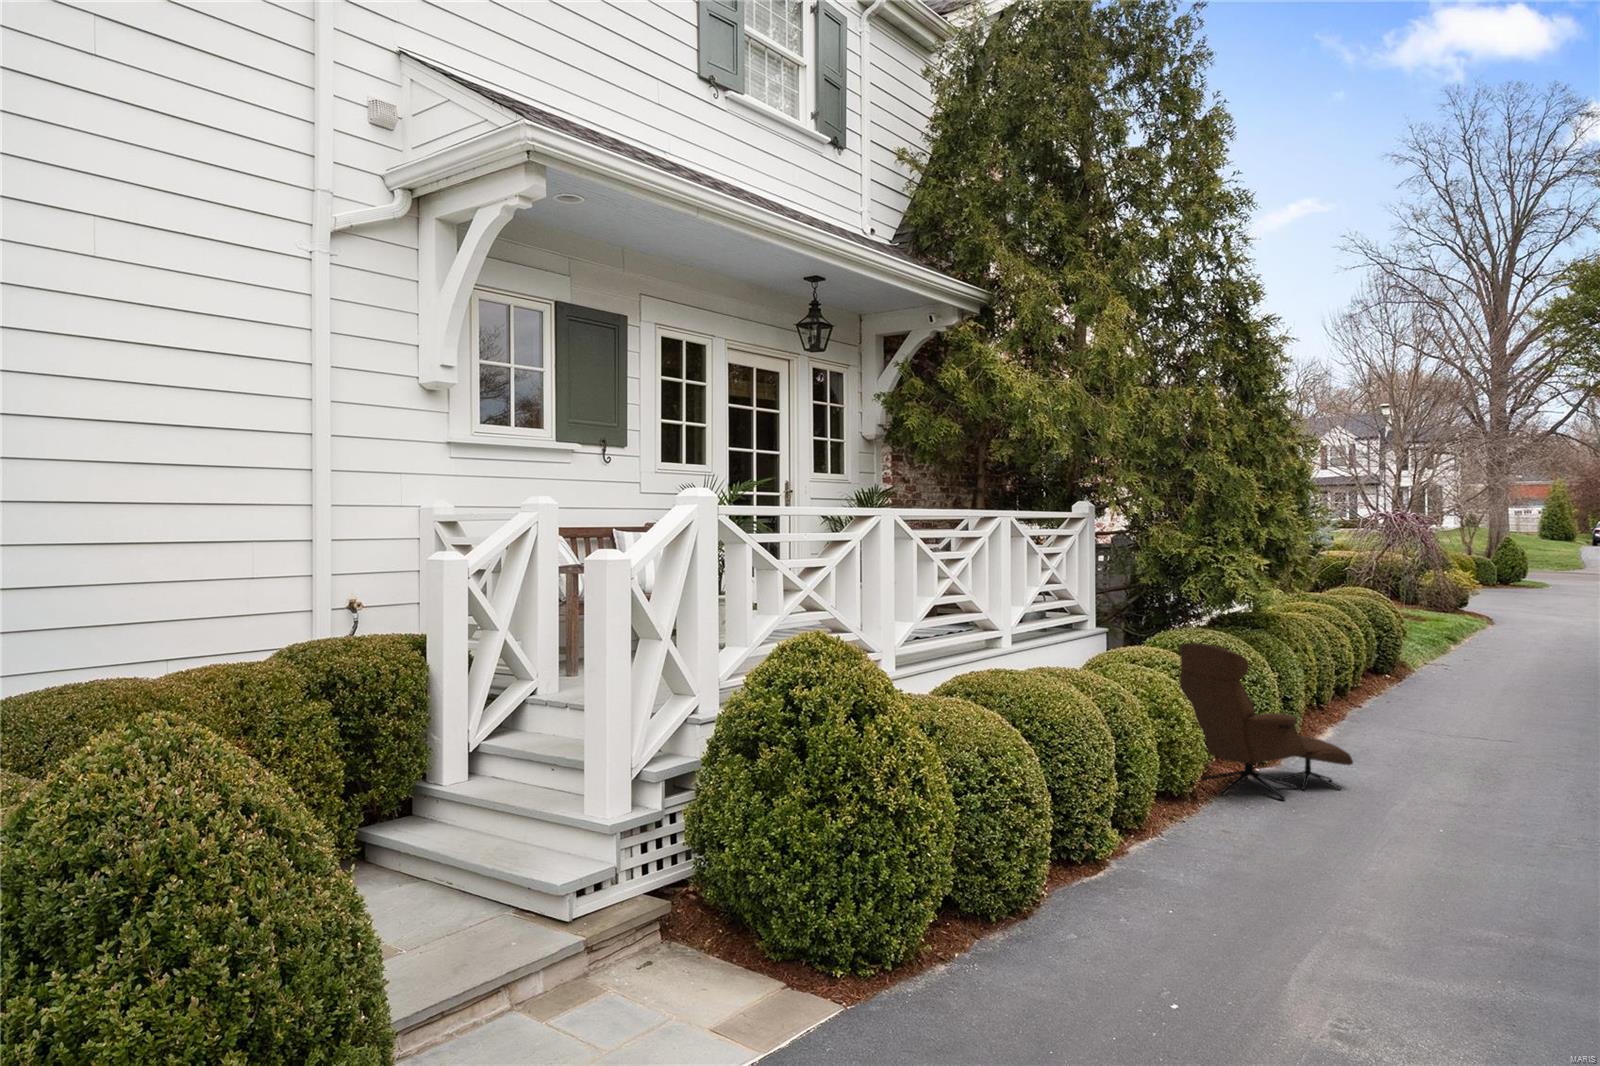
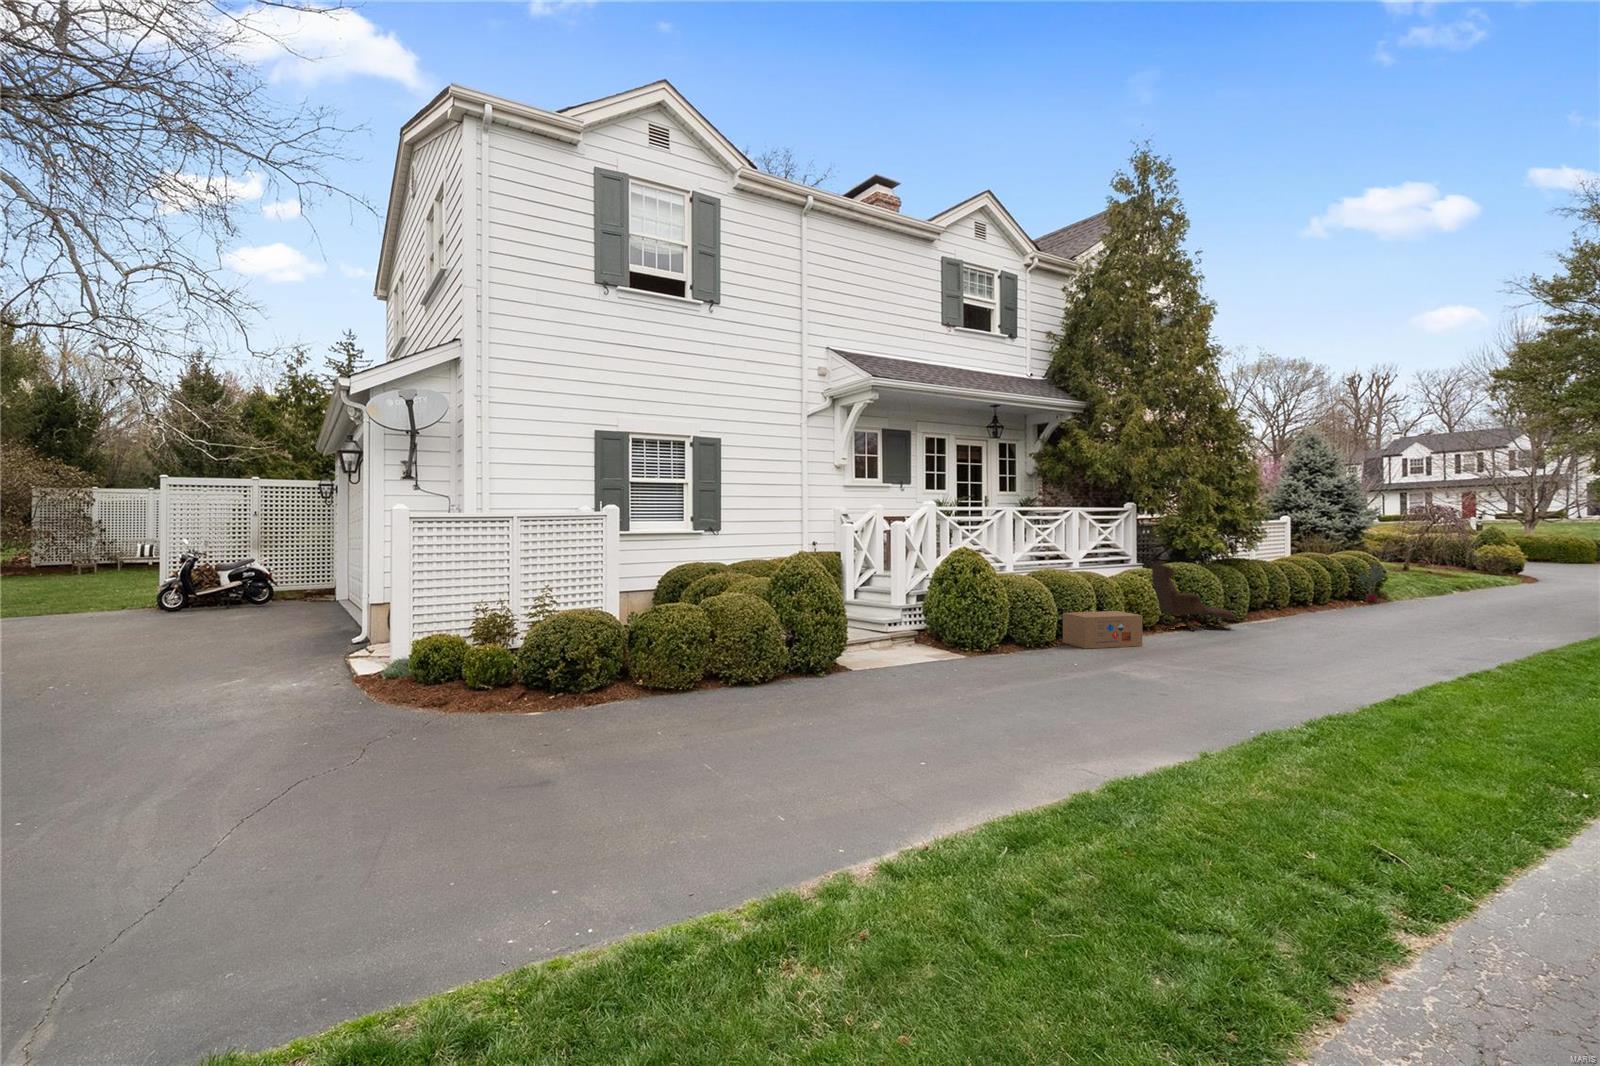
potted tree: none [1377,608,1420,678] -> present [1358,562,1385,602]
cardboard box: none [1071,784,1269,923] -> present [1063,611,1142,649]

